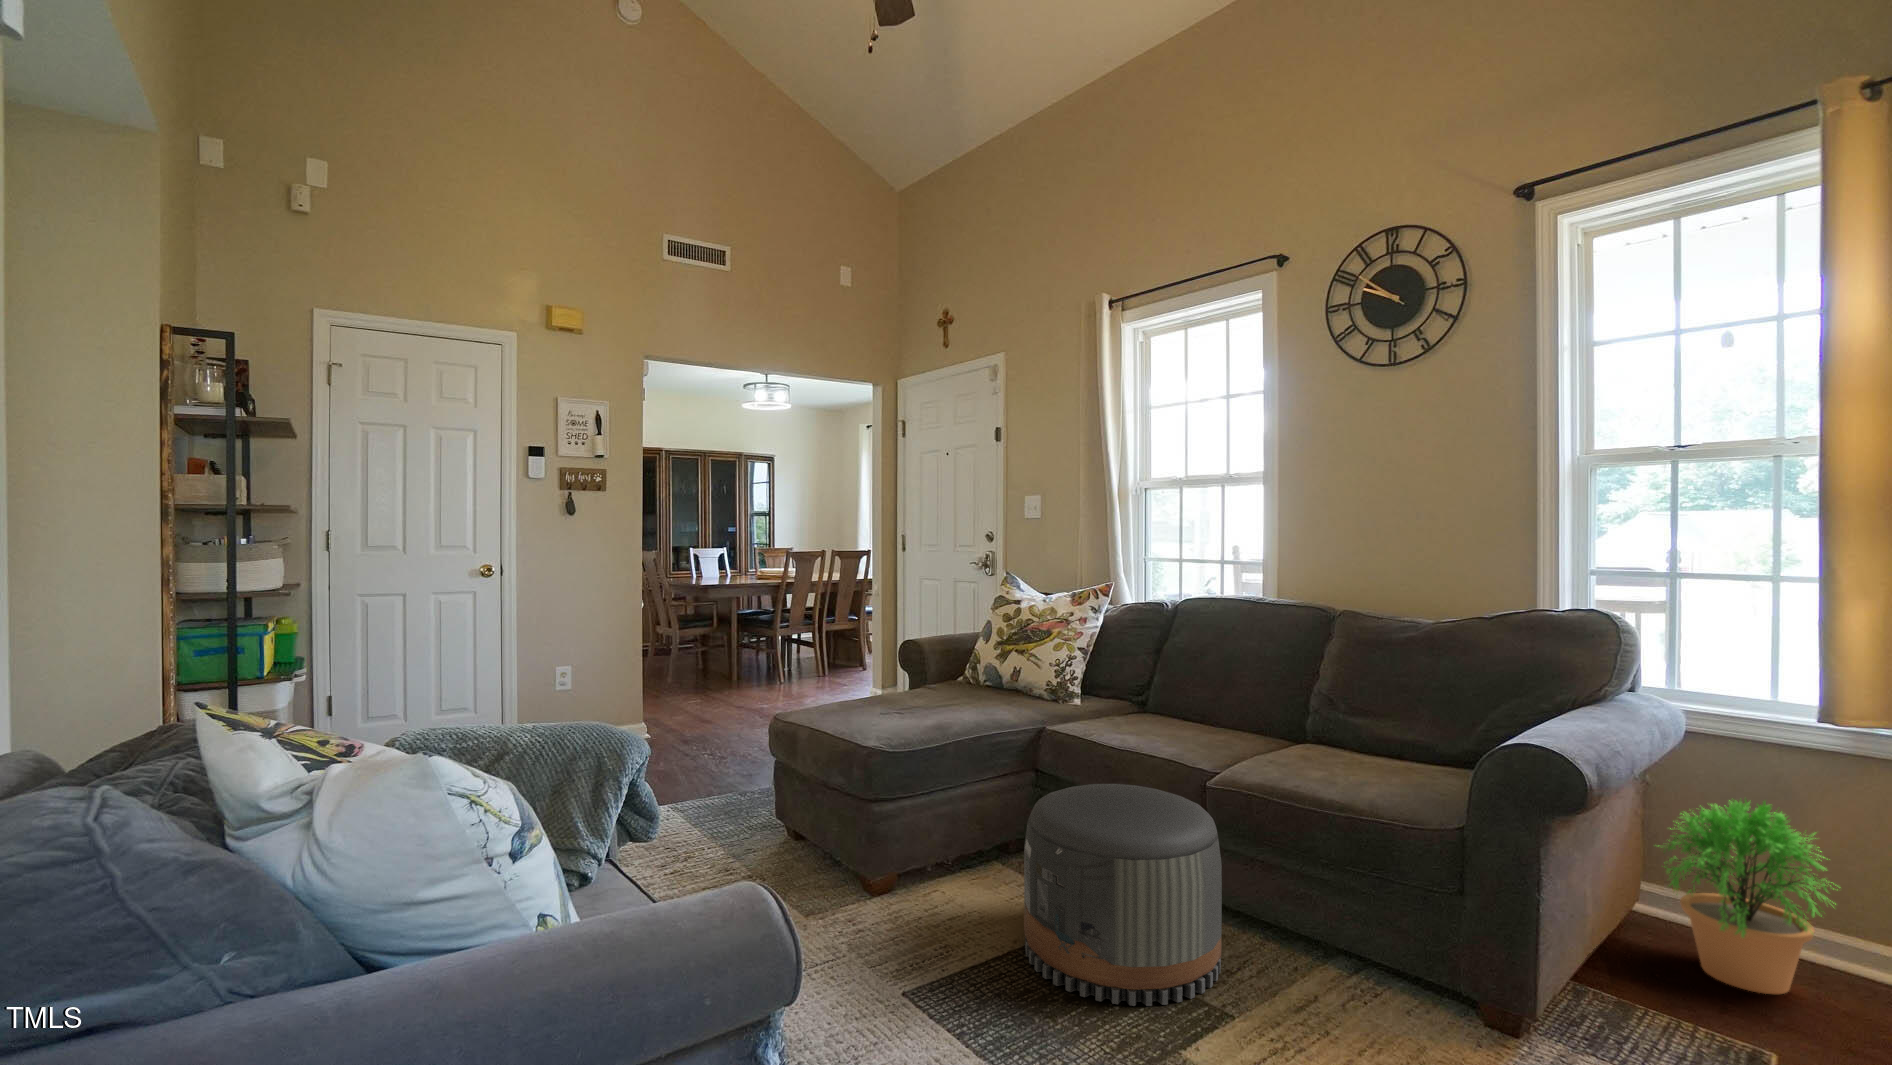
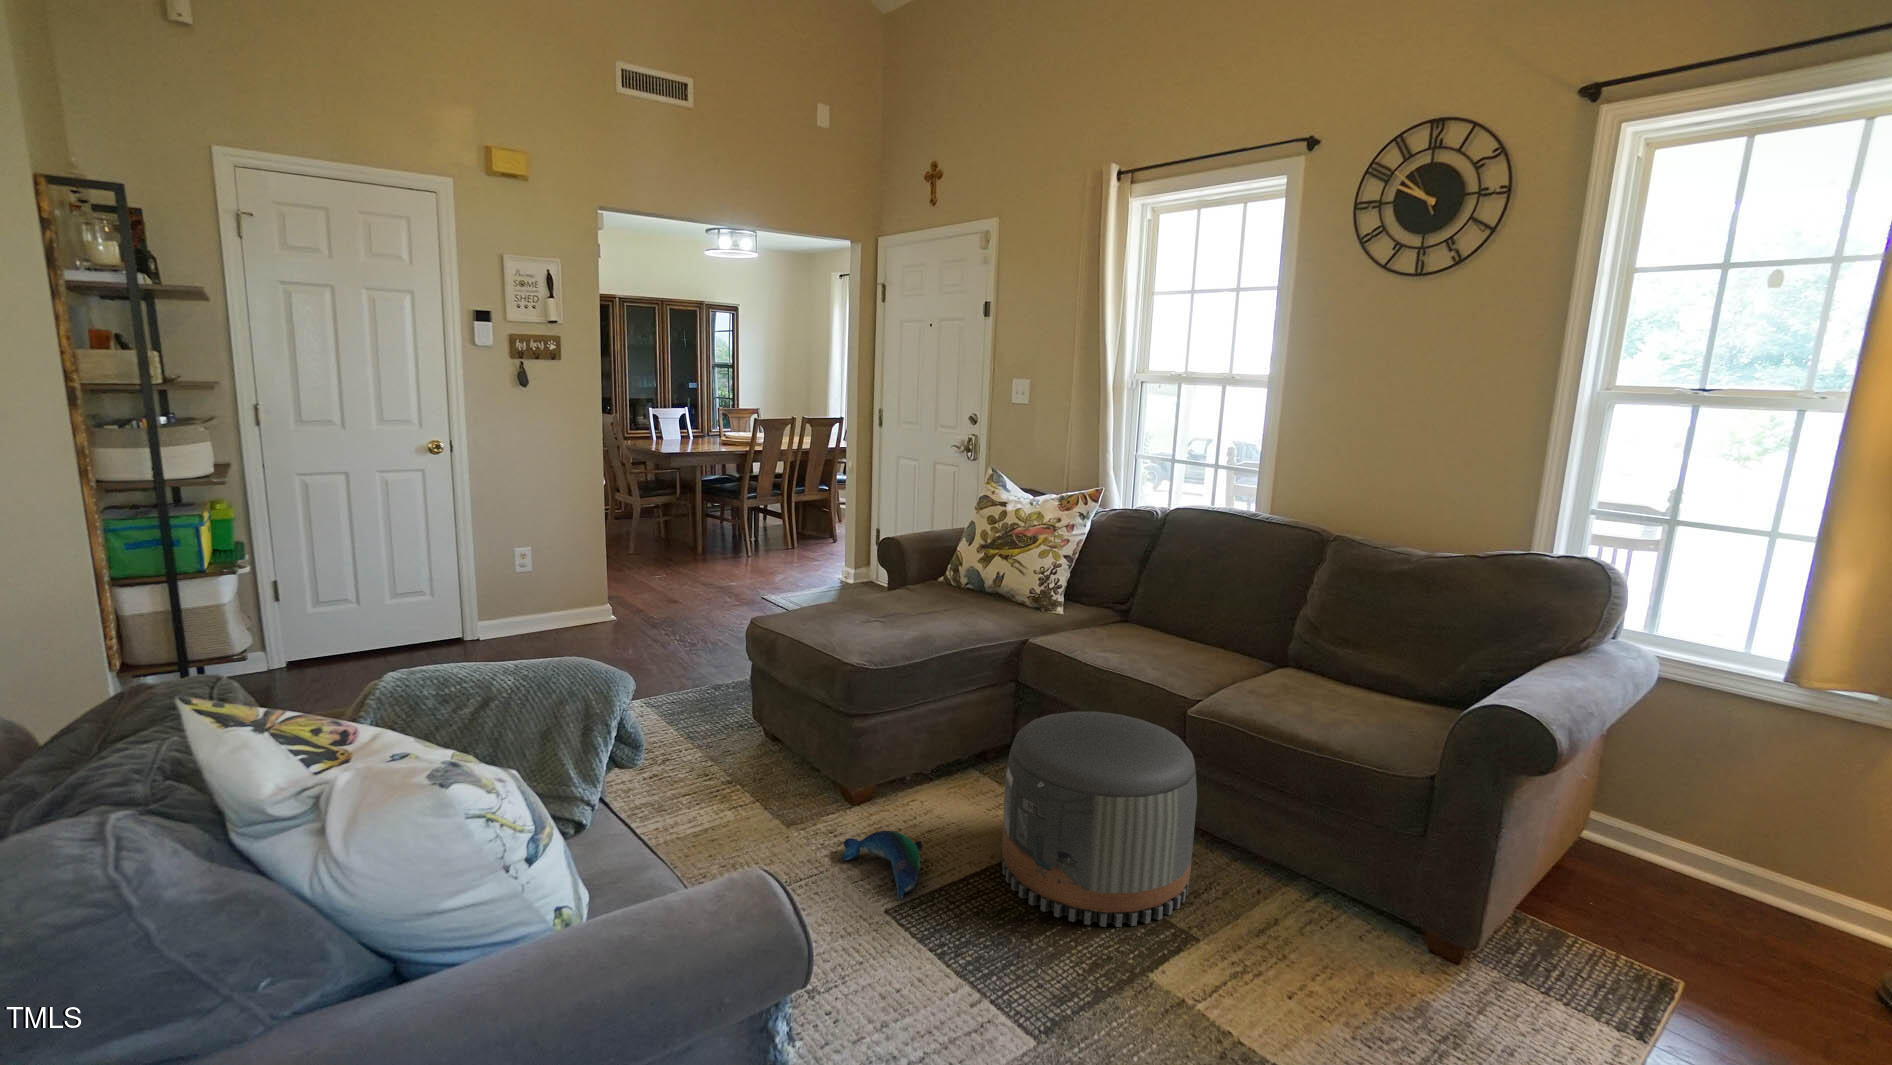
potted plant: present [1658,800,1834,994] -> none [1609,743,1776,922]
plush toy: none [860,912,942,982] -> present [842,831,923,900]

